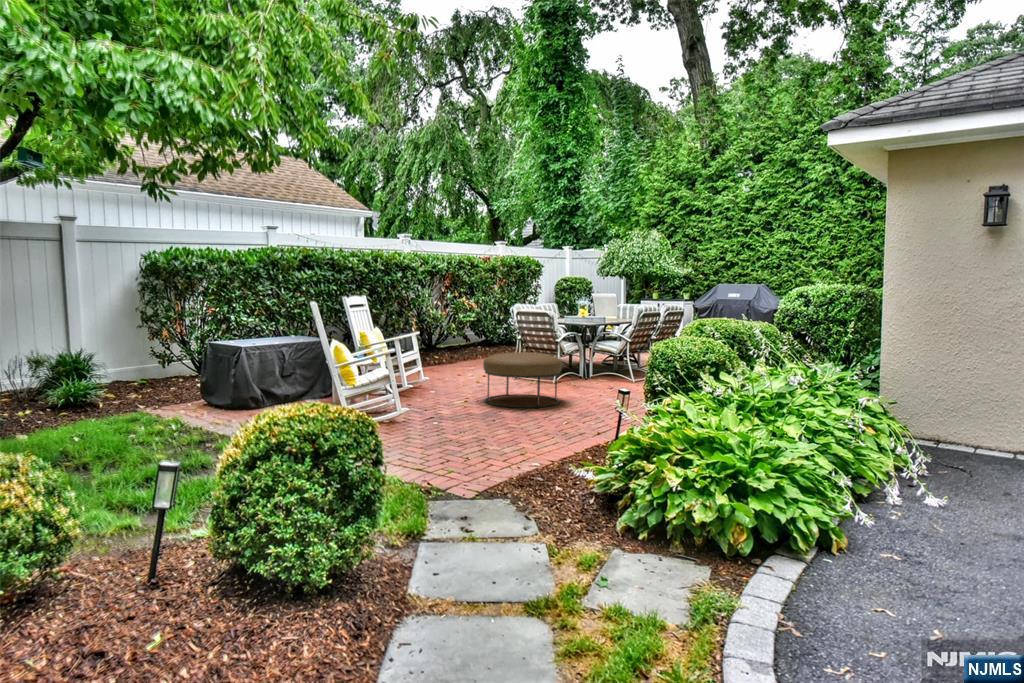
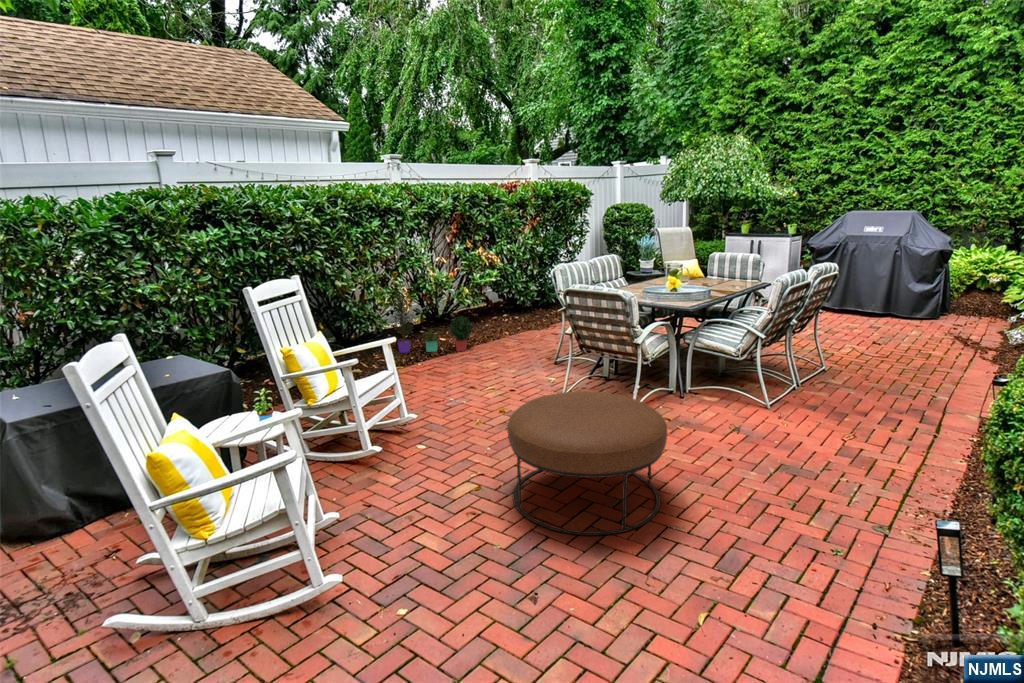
potted plant: none [399,321,457,365] -> present [391,291,472,353]

